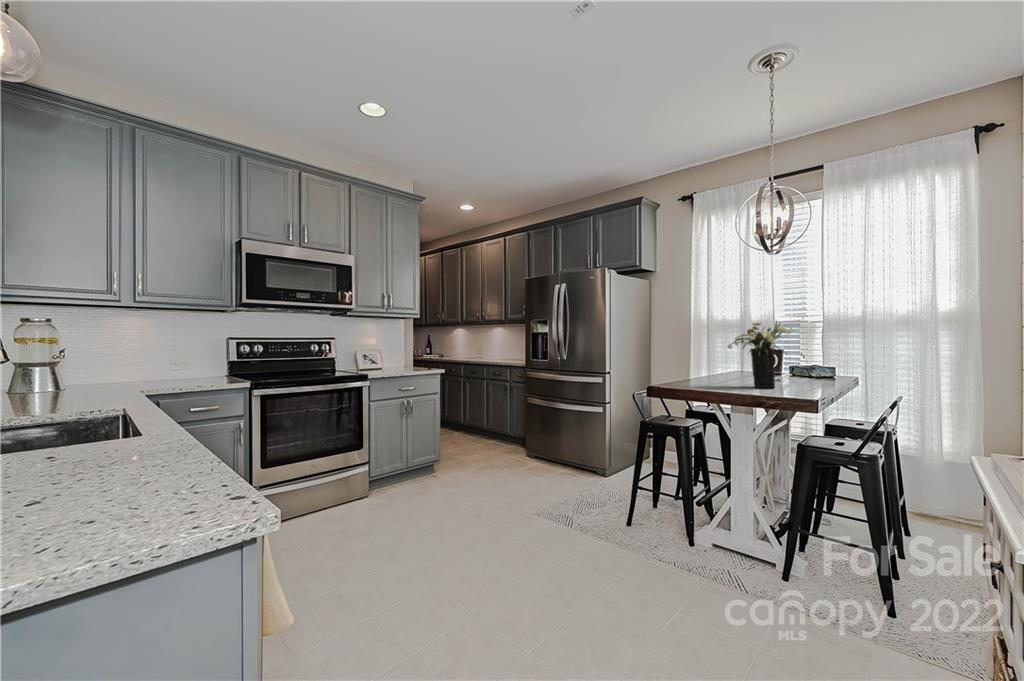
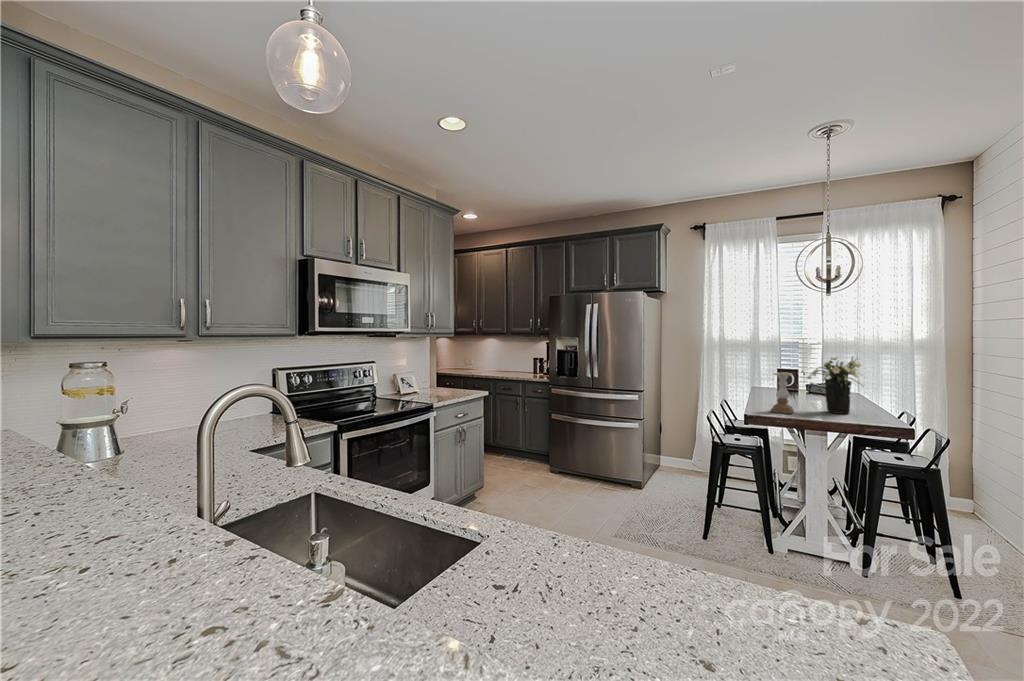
candle holder: none [681,341,710,387] -> present [771,373,794,414]

